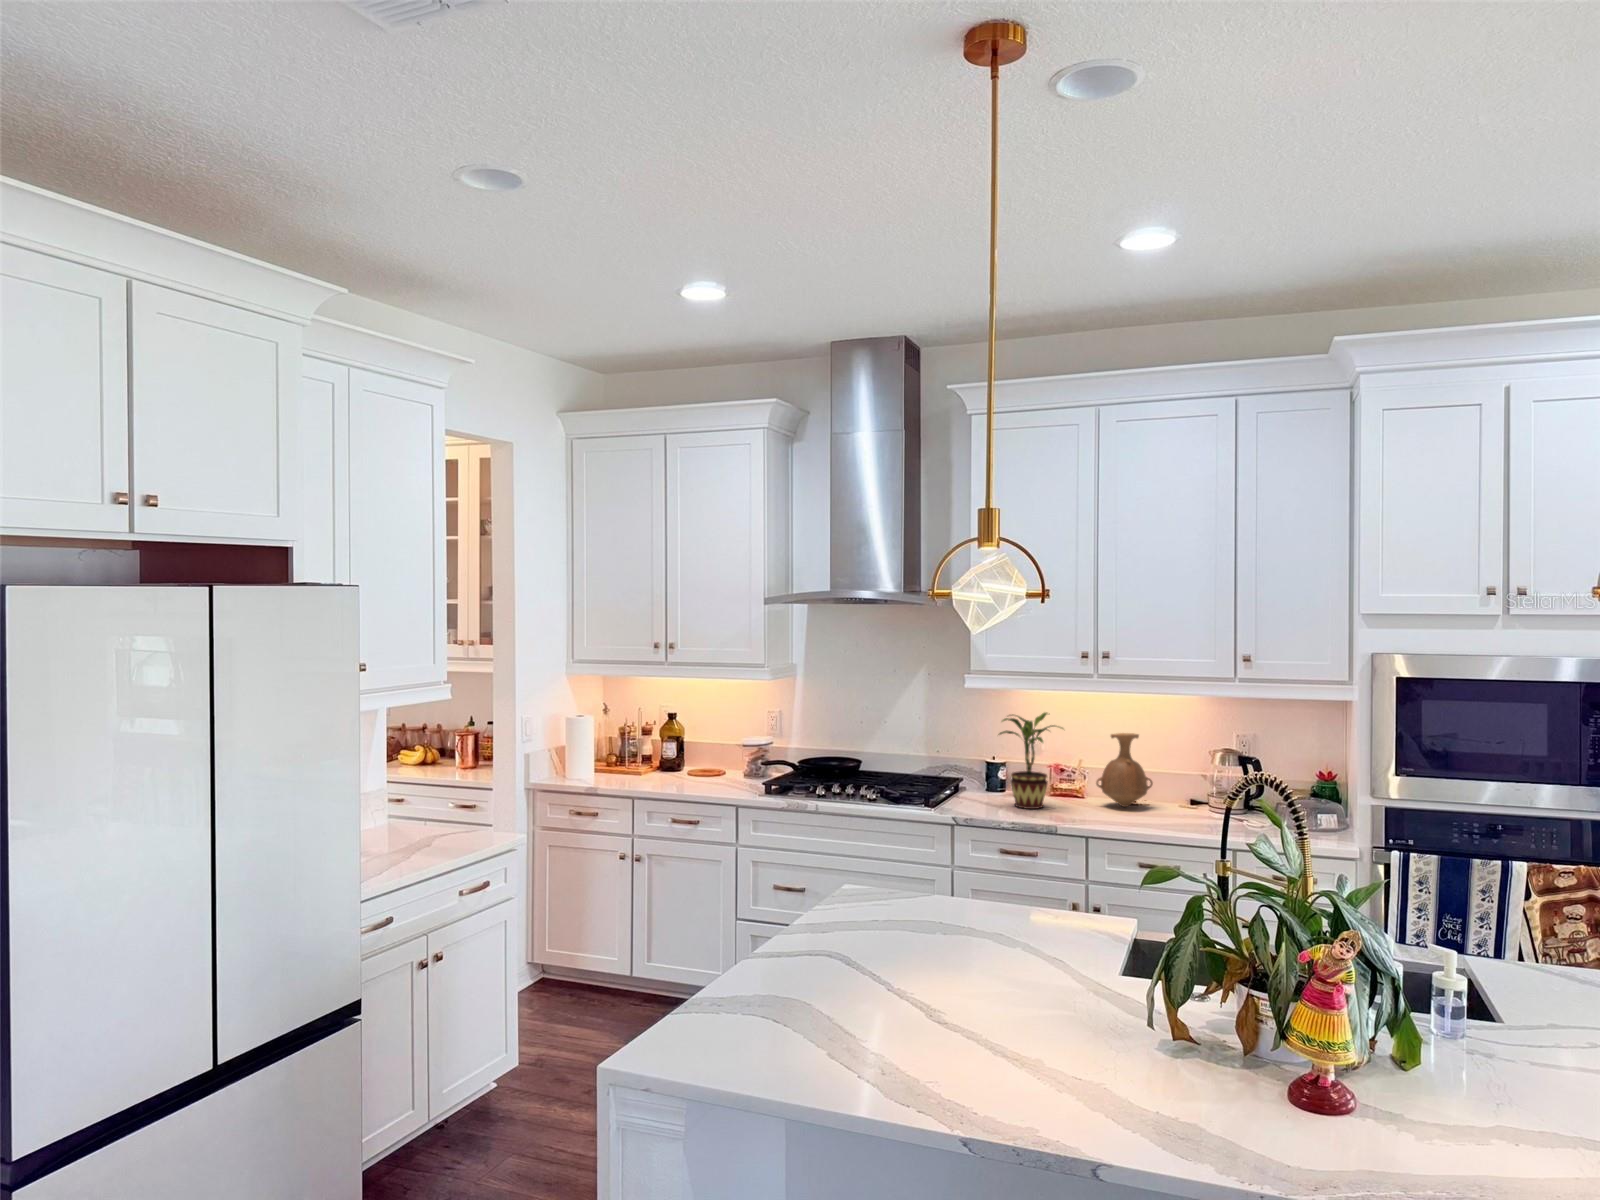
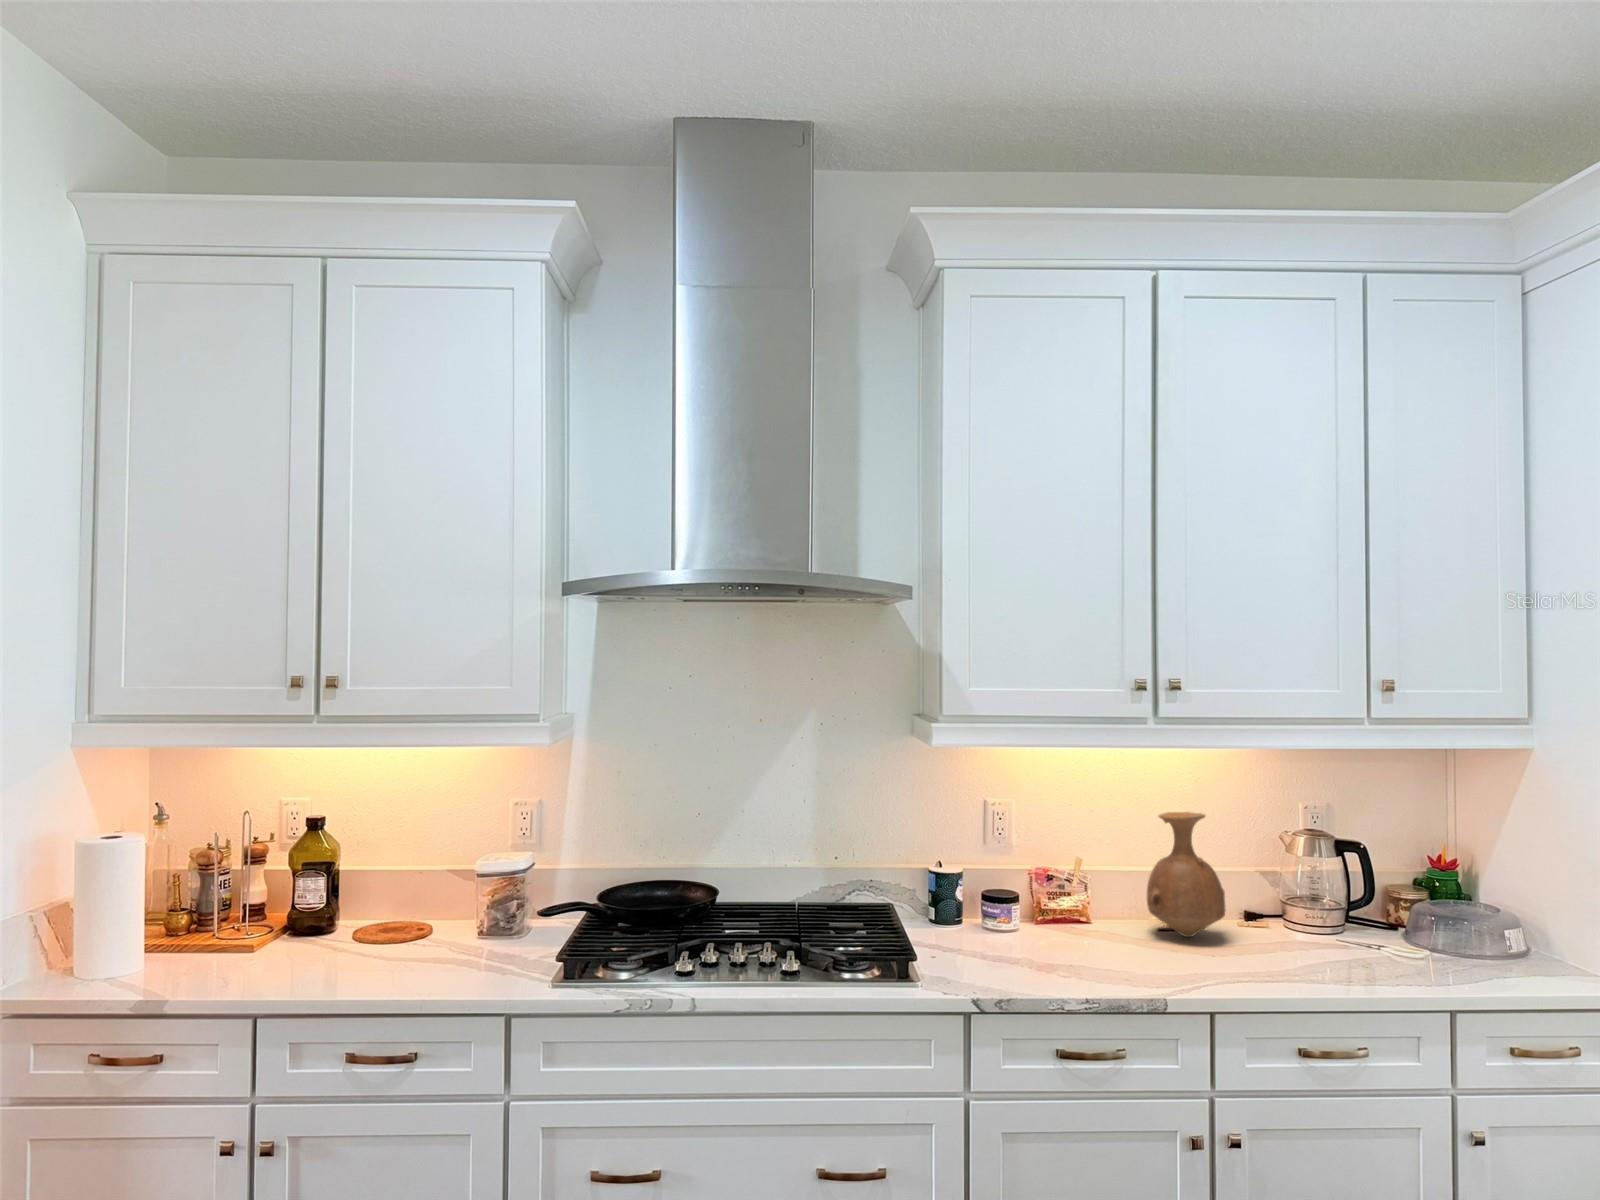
potted plant: present [998,712,1063,809] -> none [1001,785,1132,962]

